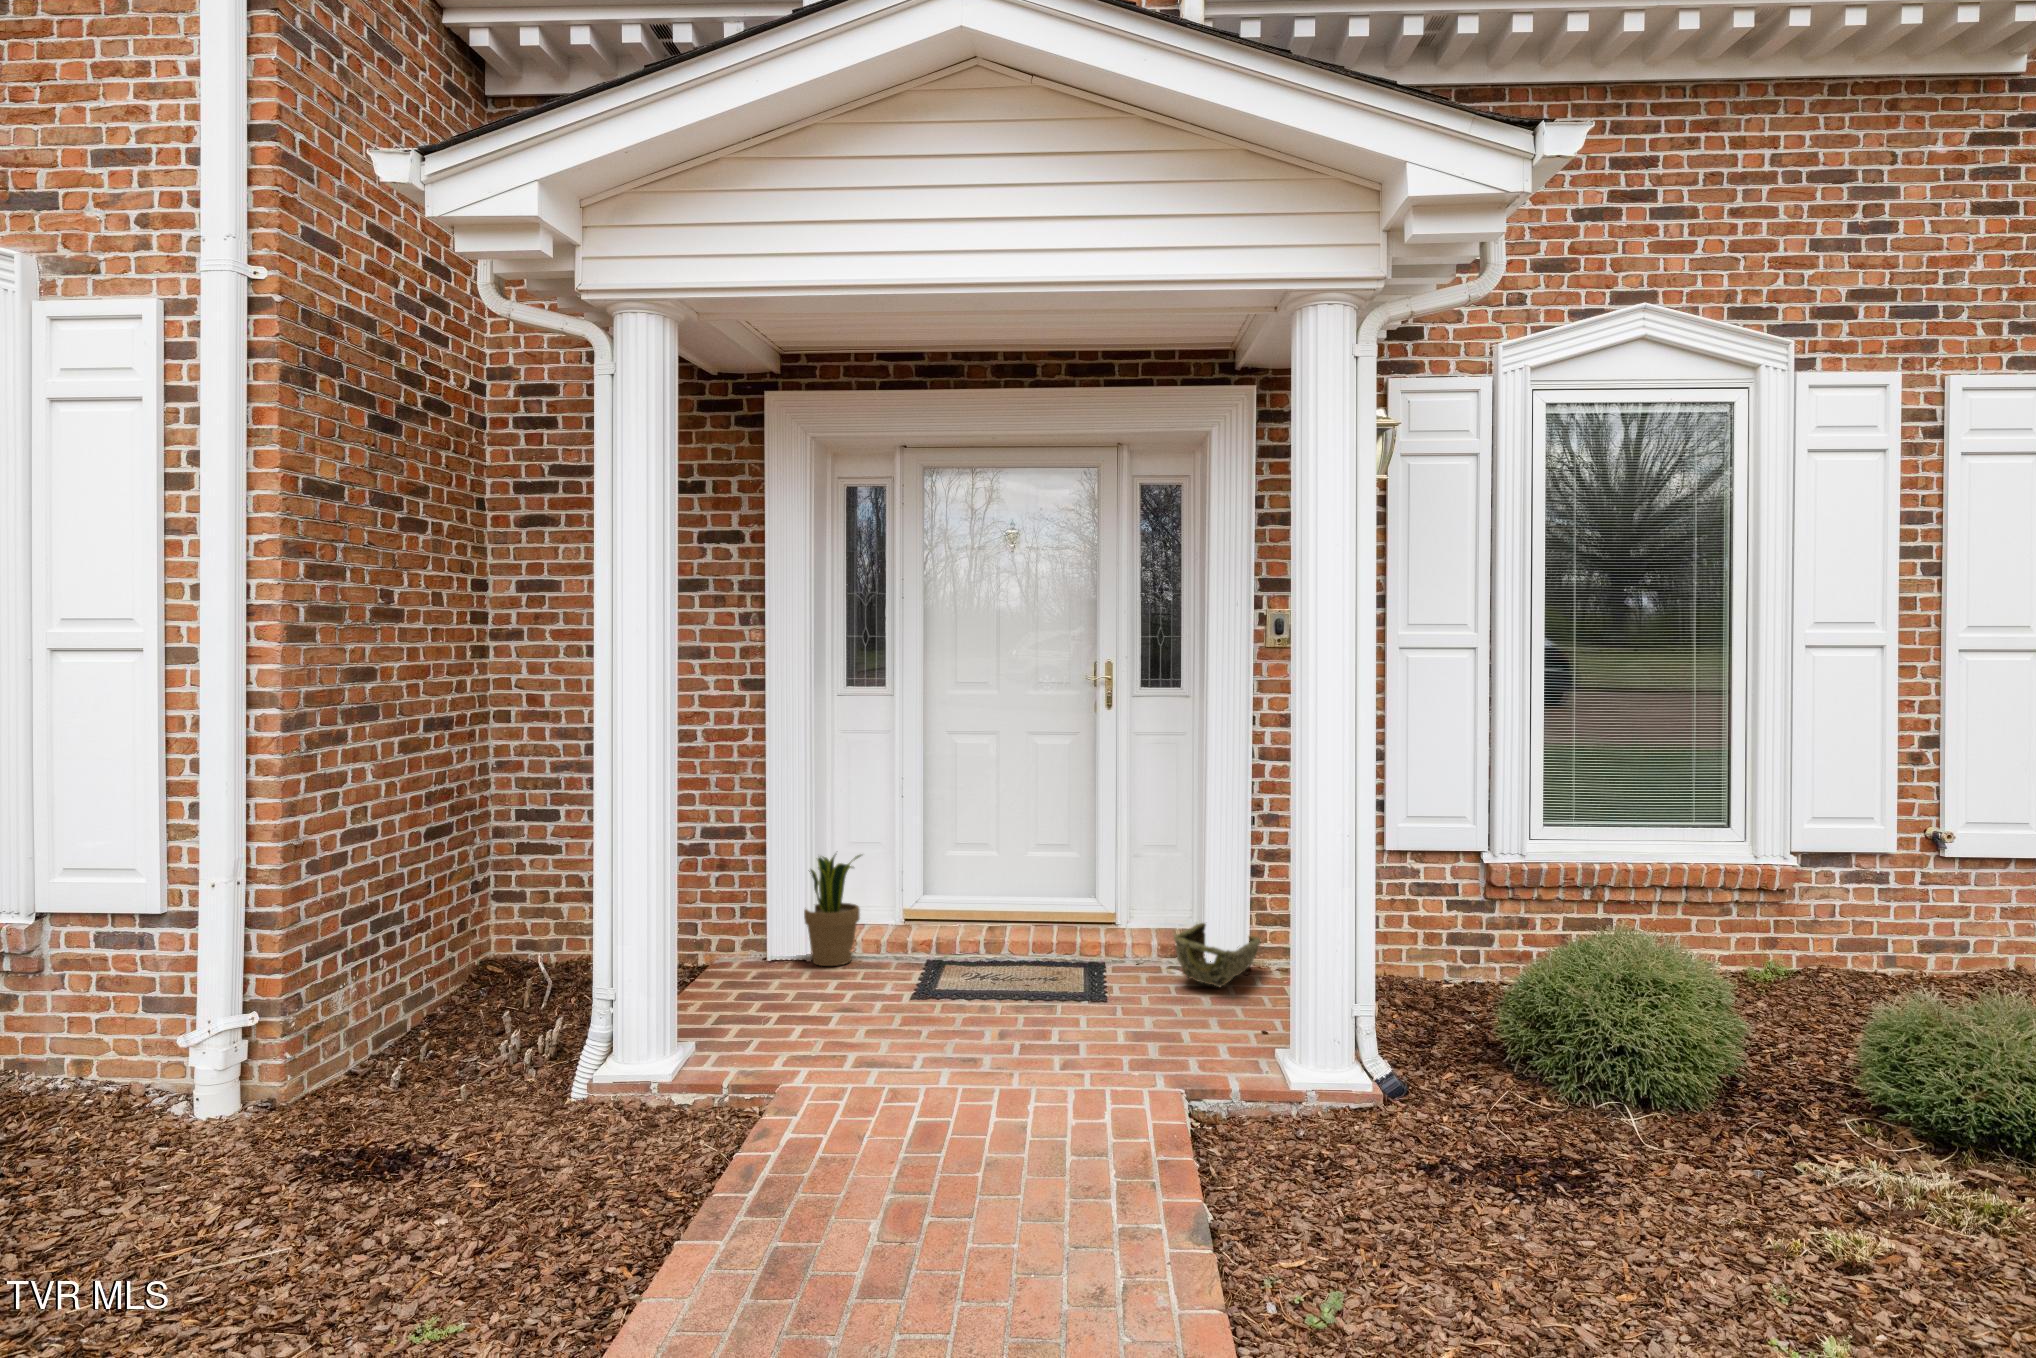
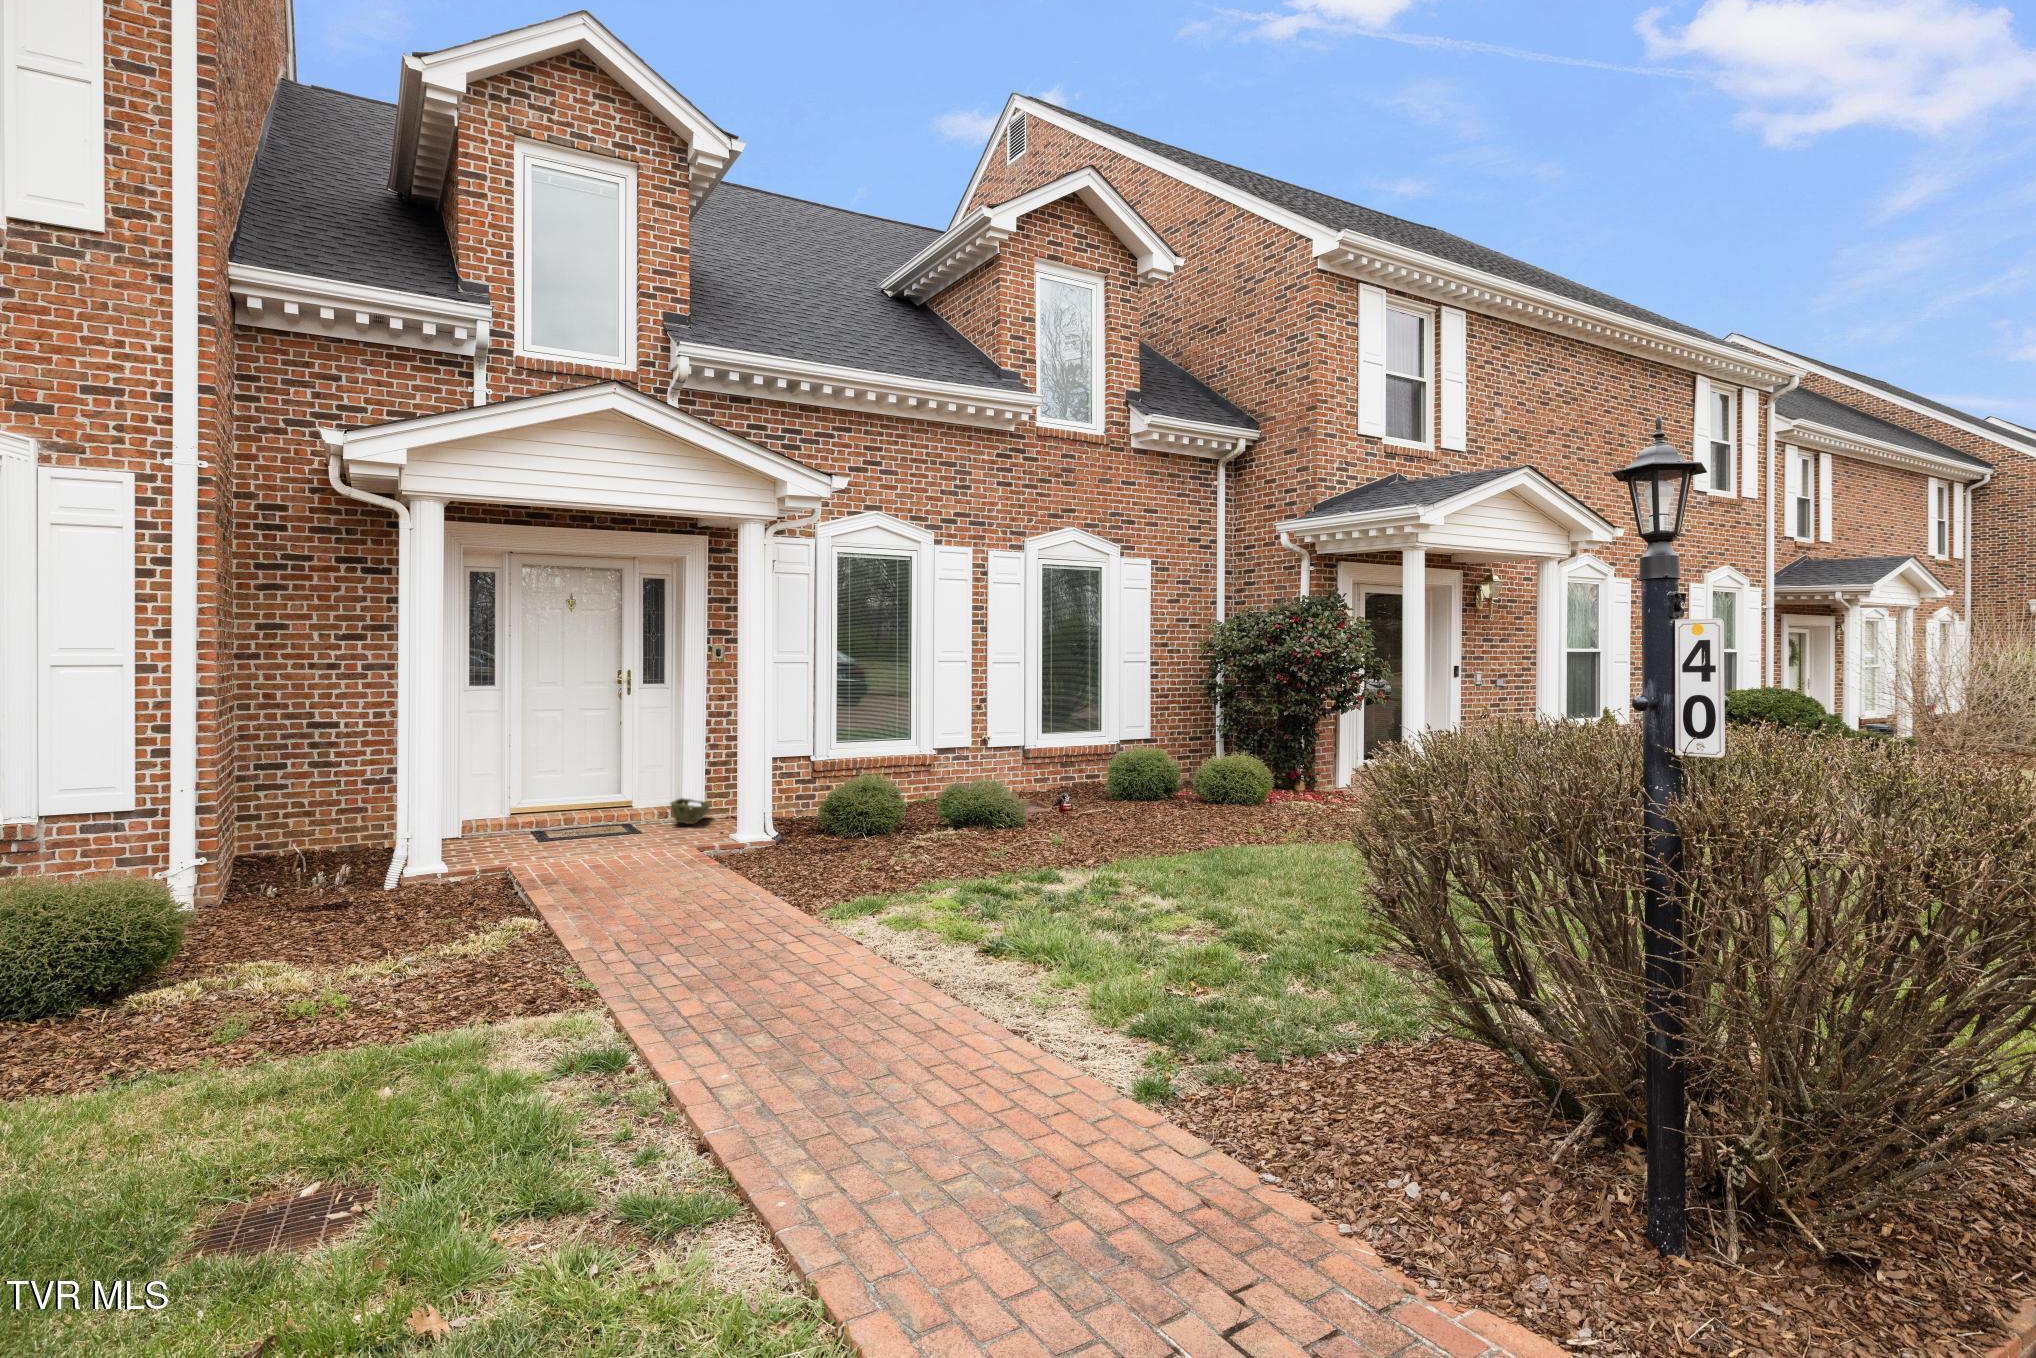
potted plant: present [804,854,861,966] -> none [453,775,491,838]

